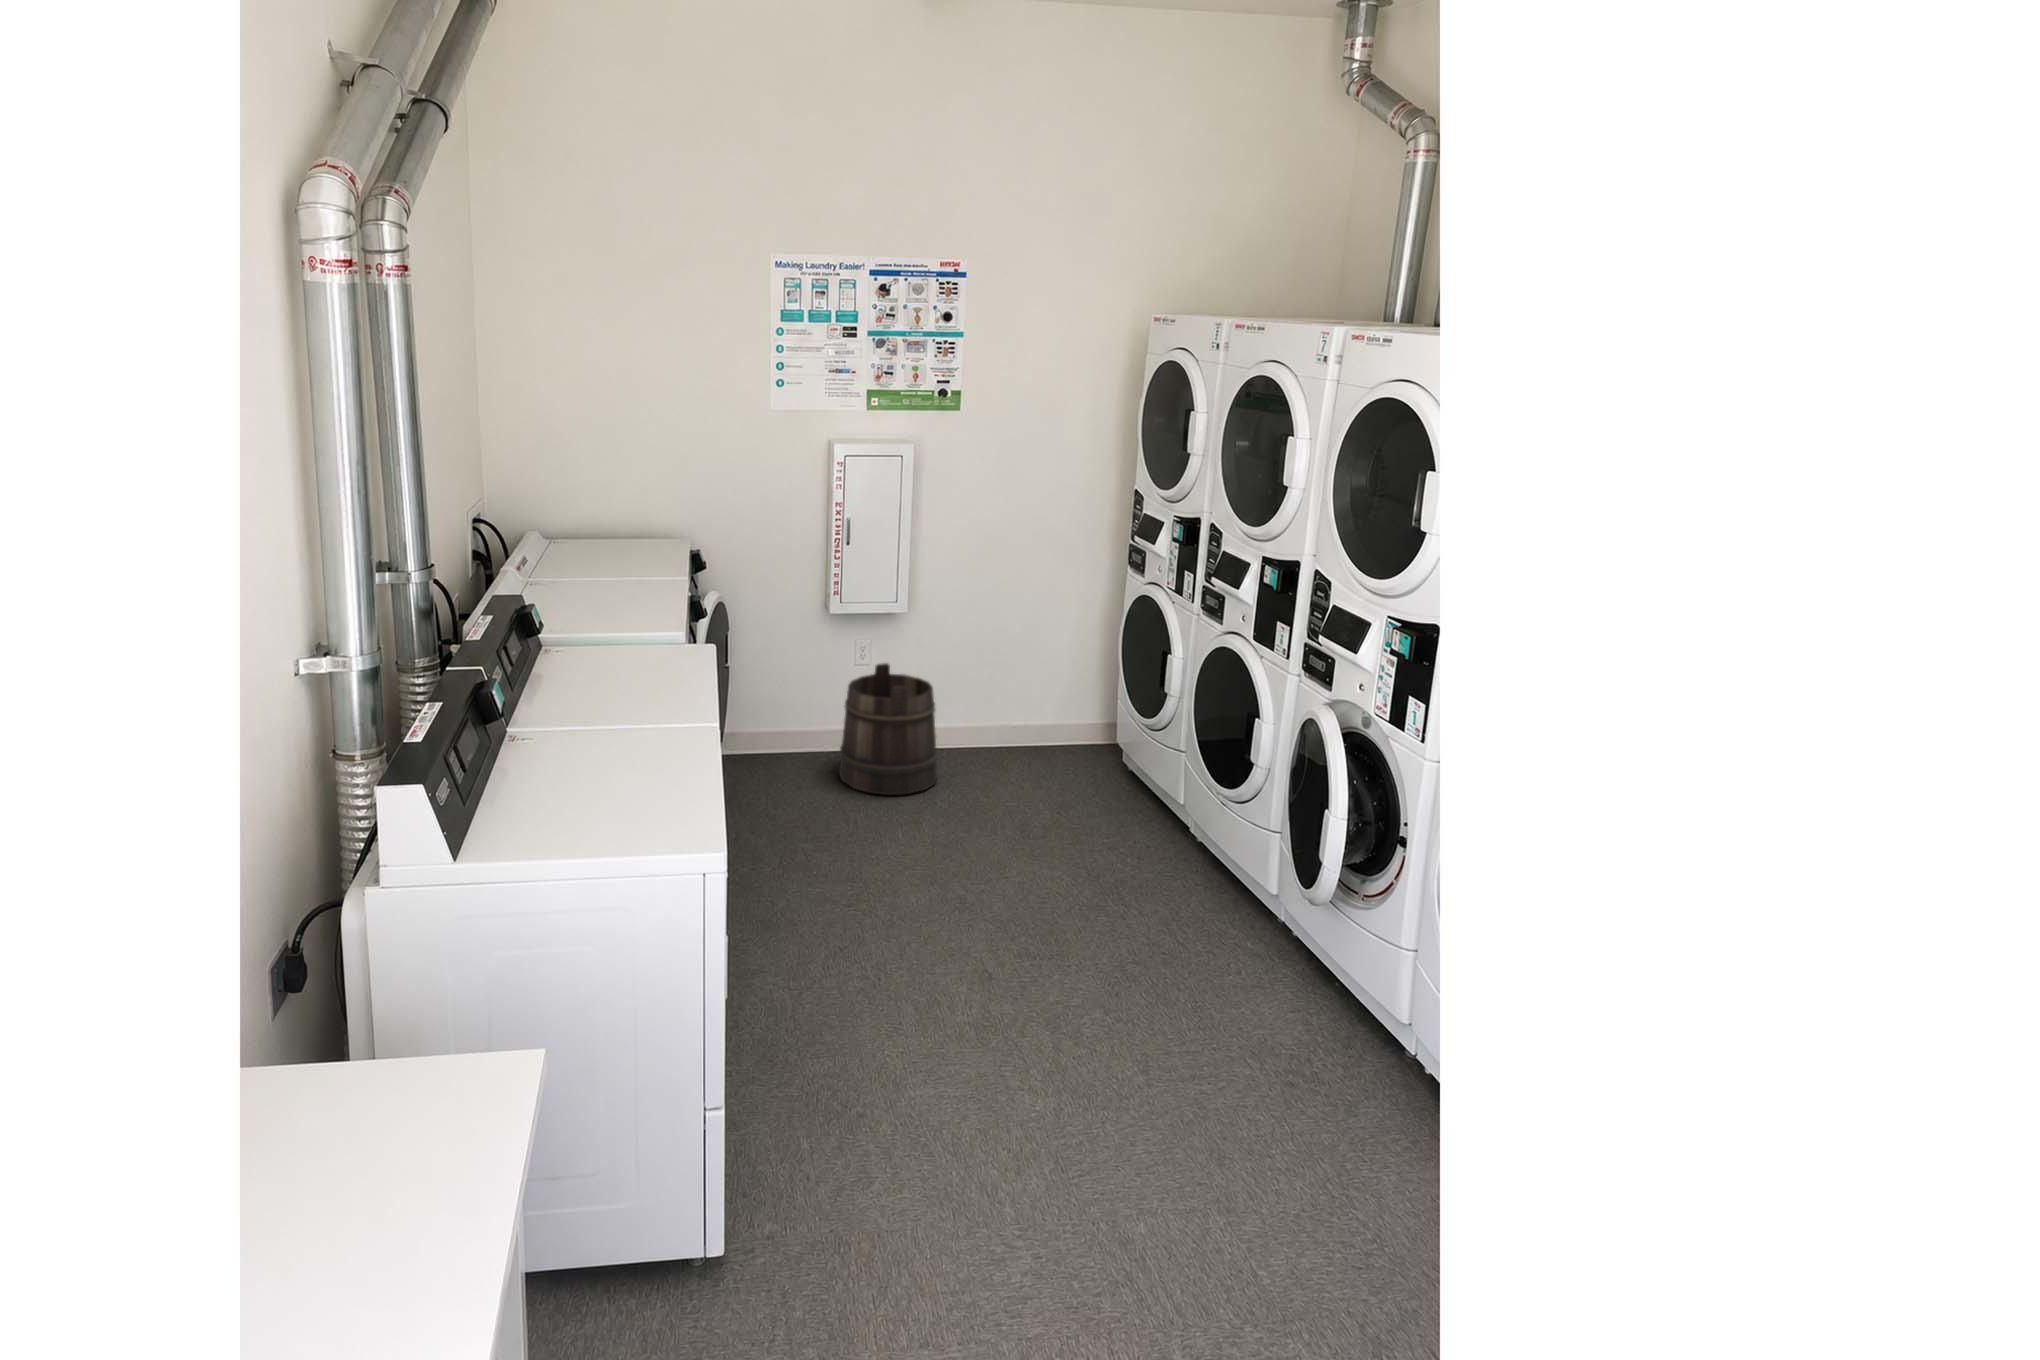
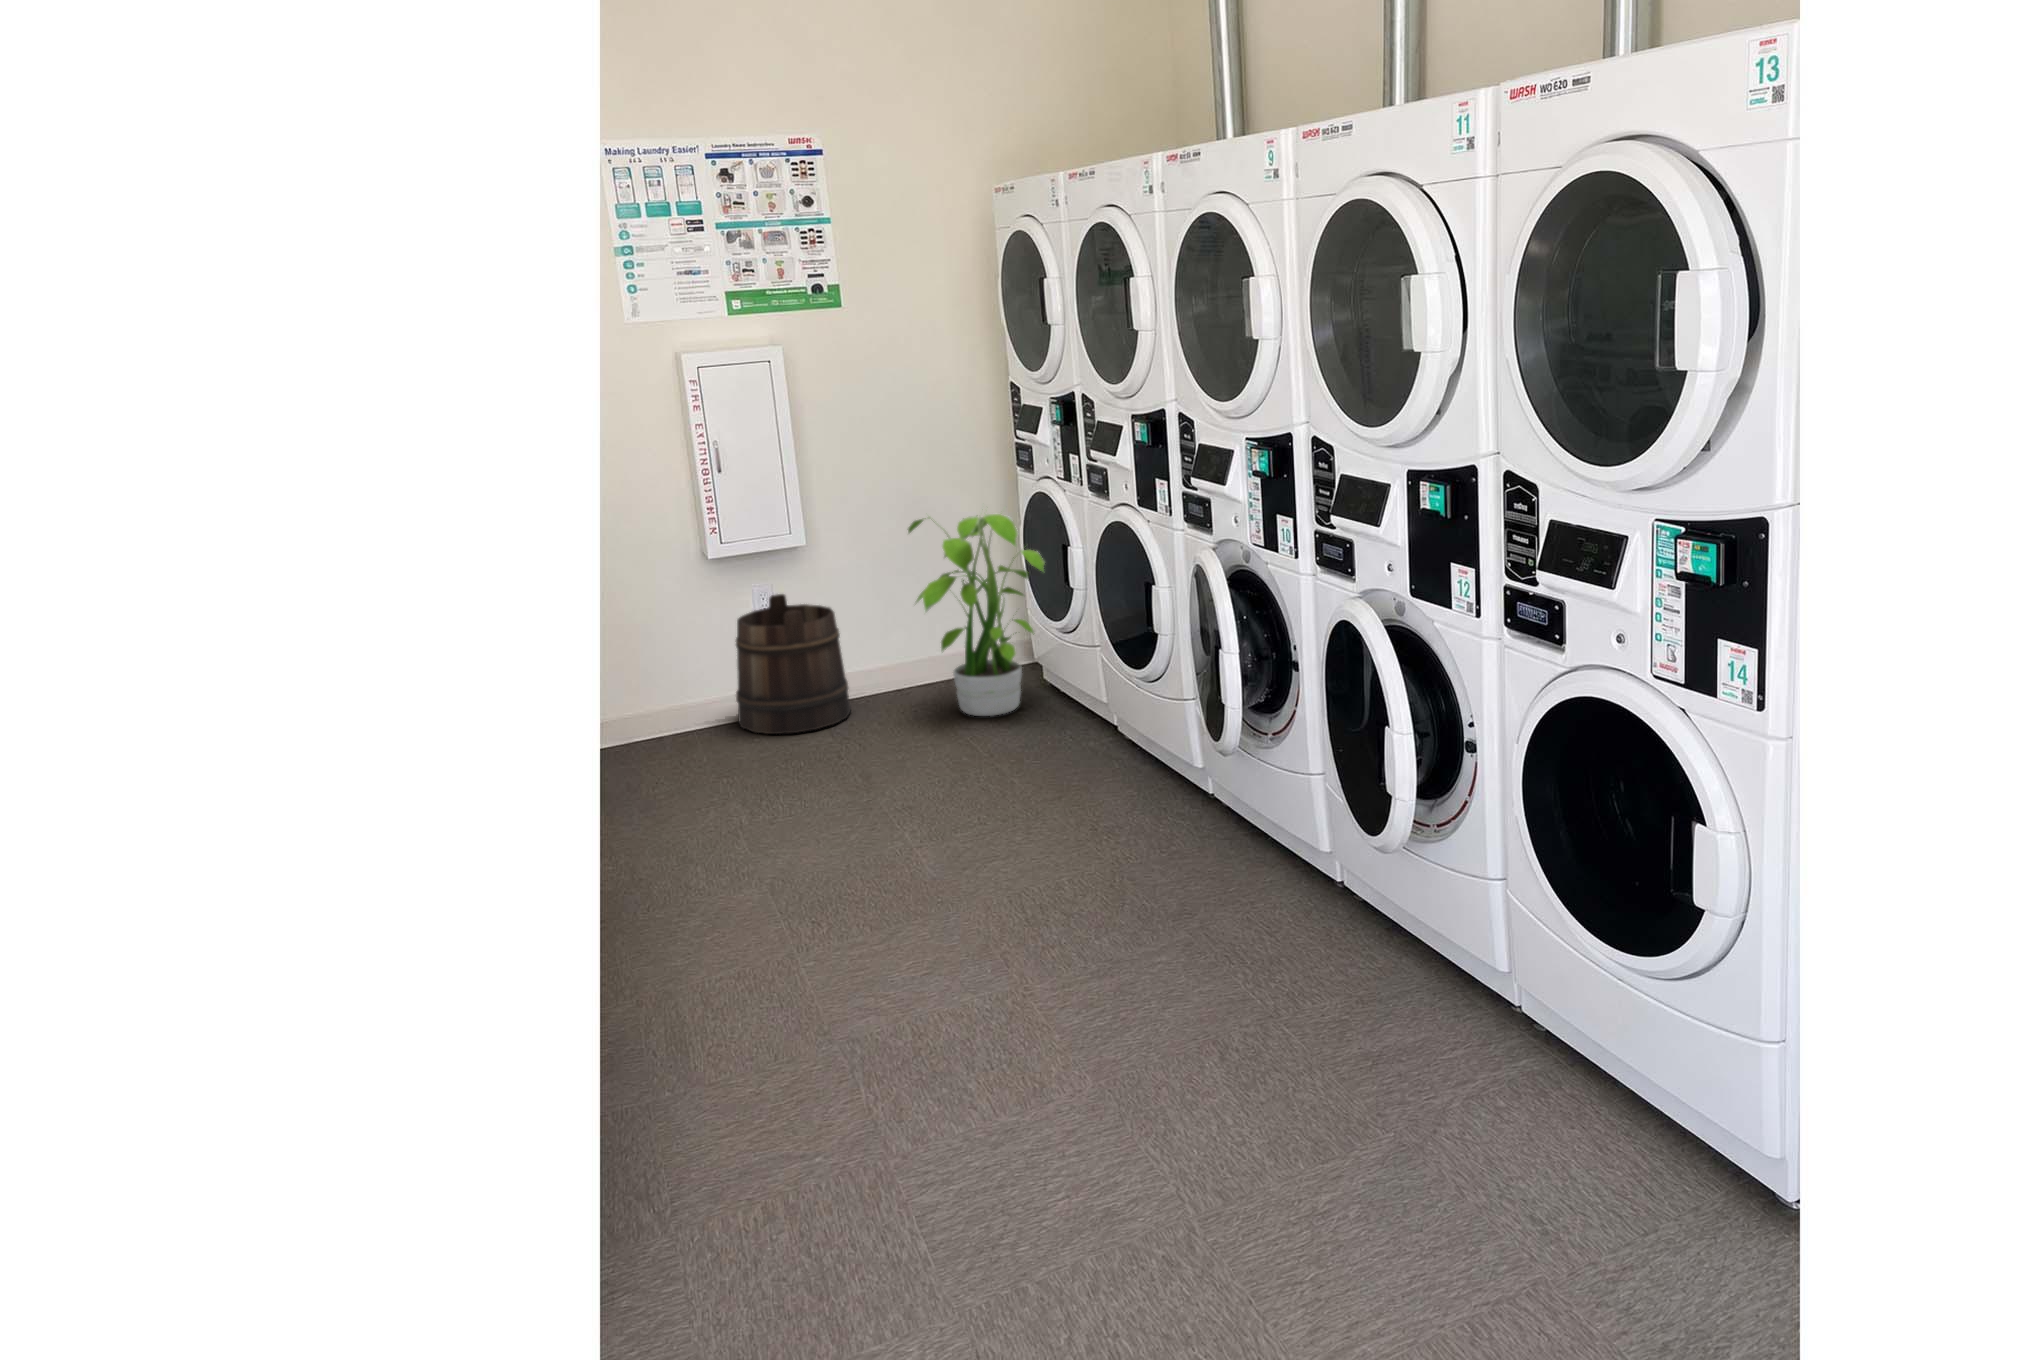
potted plant: none [1005,603,1135,802] -> present [908,514,1044,716]

